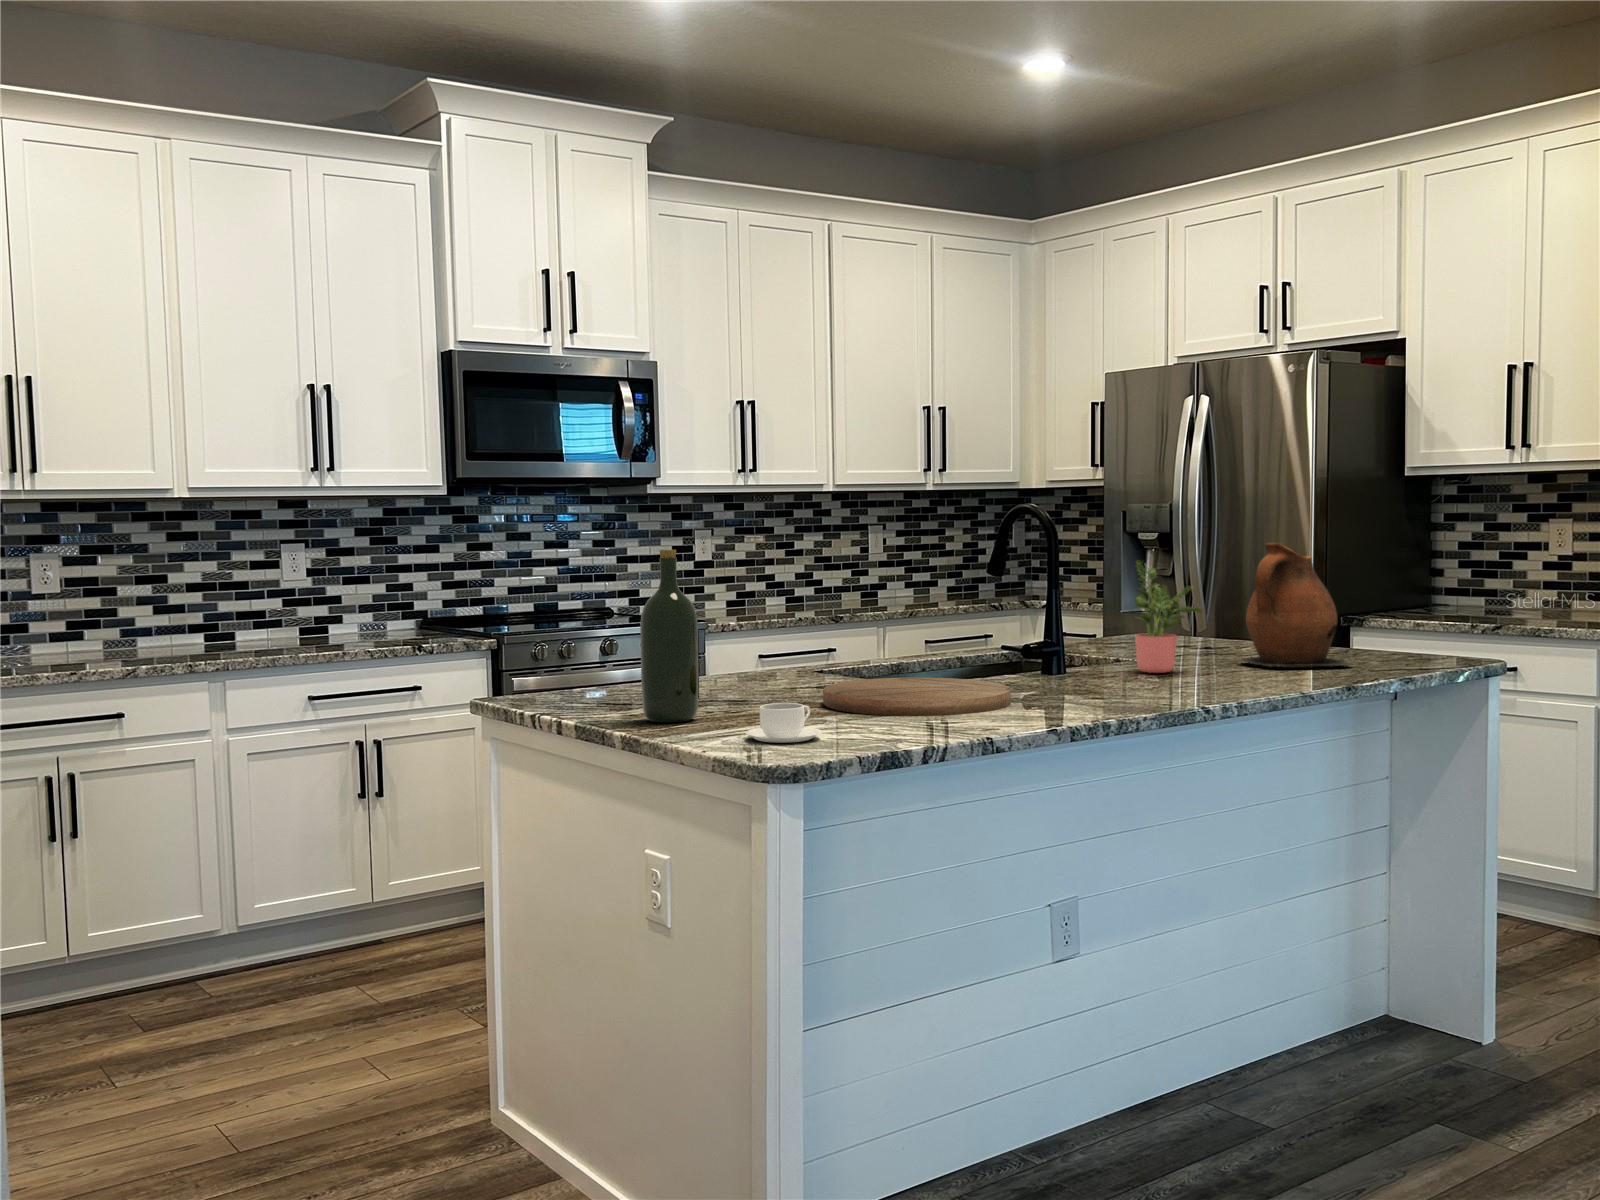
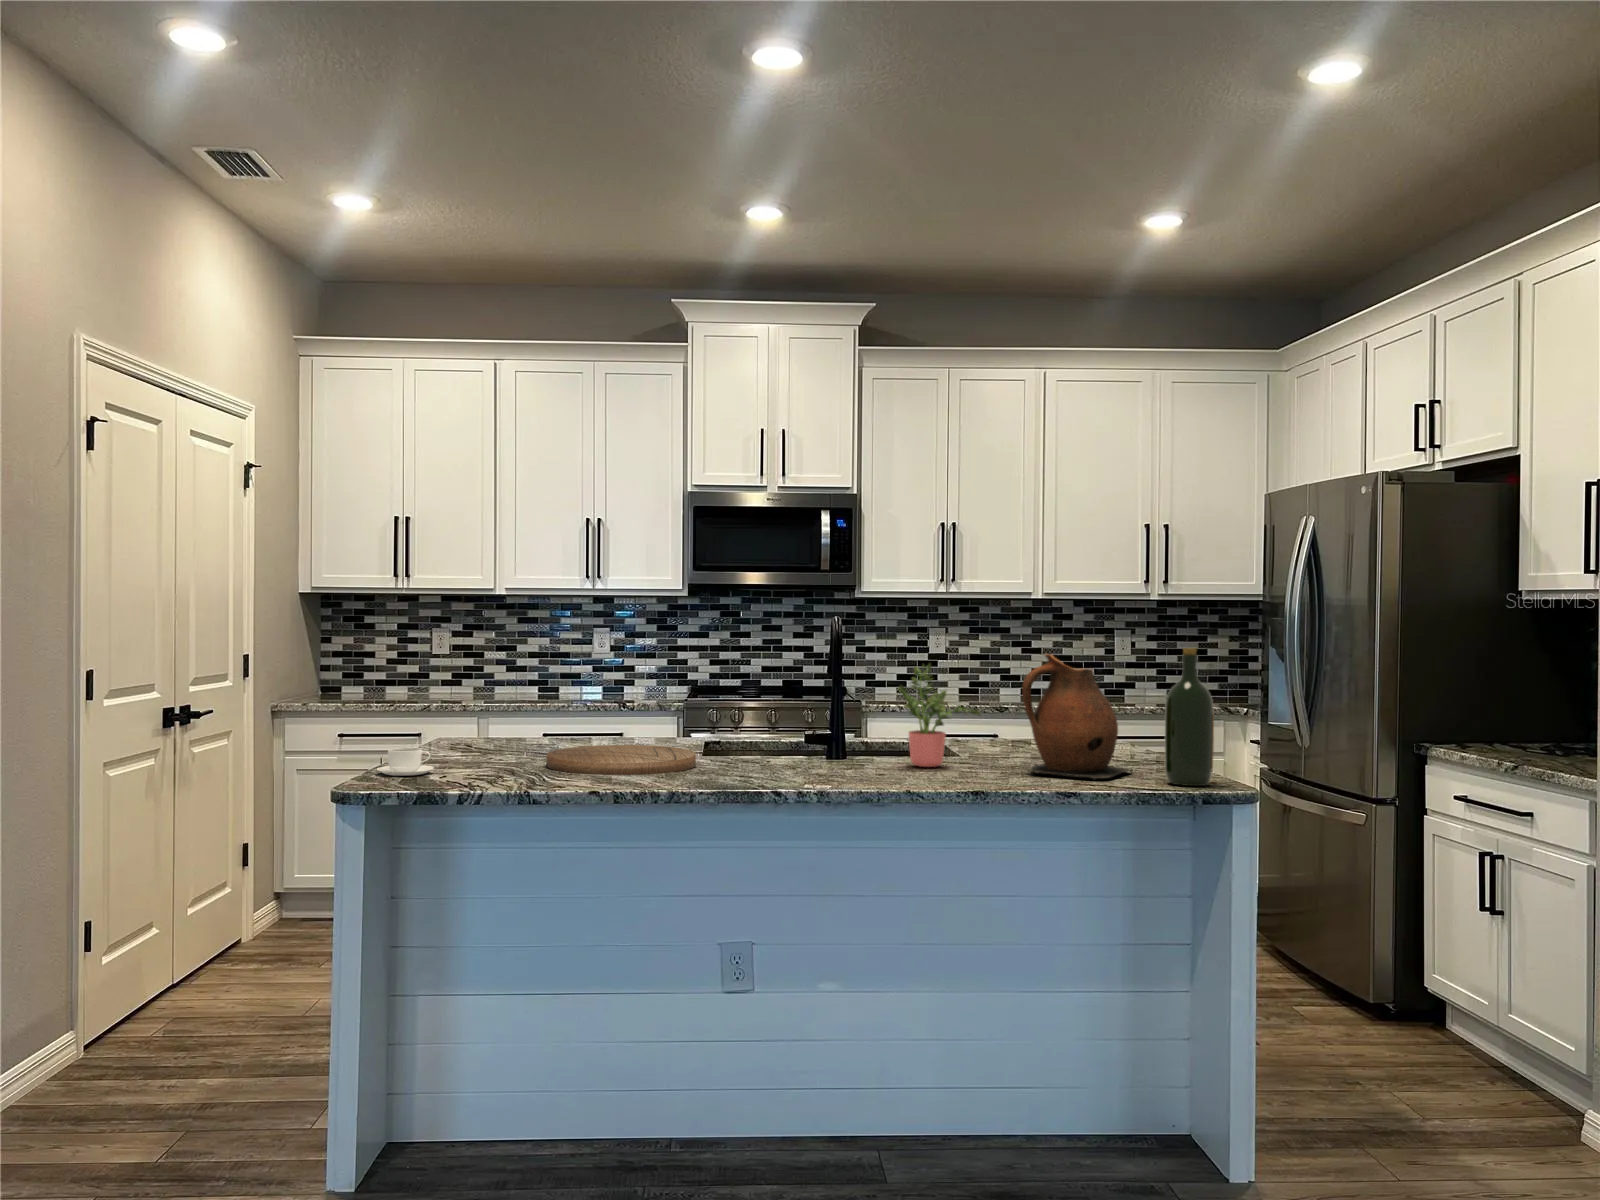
wine bottle: present [640,550,699,722] -> present [1165,648,1214,786]

